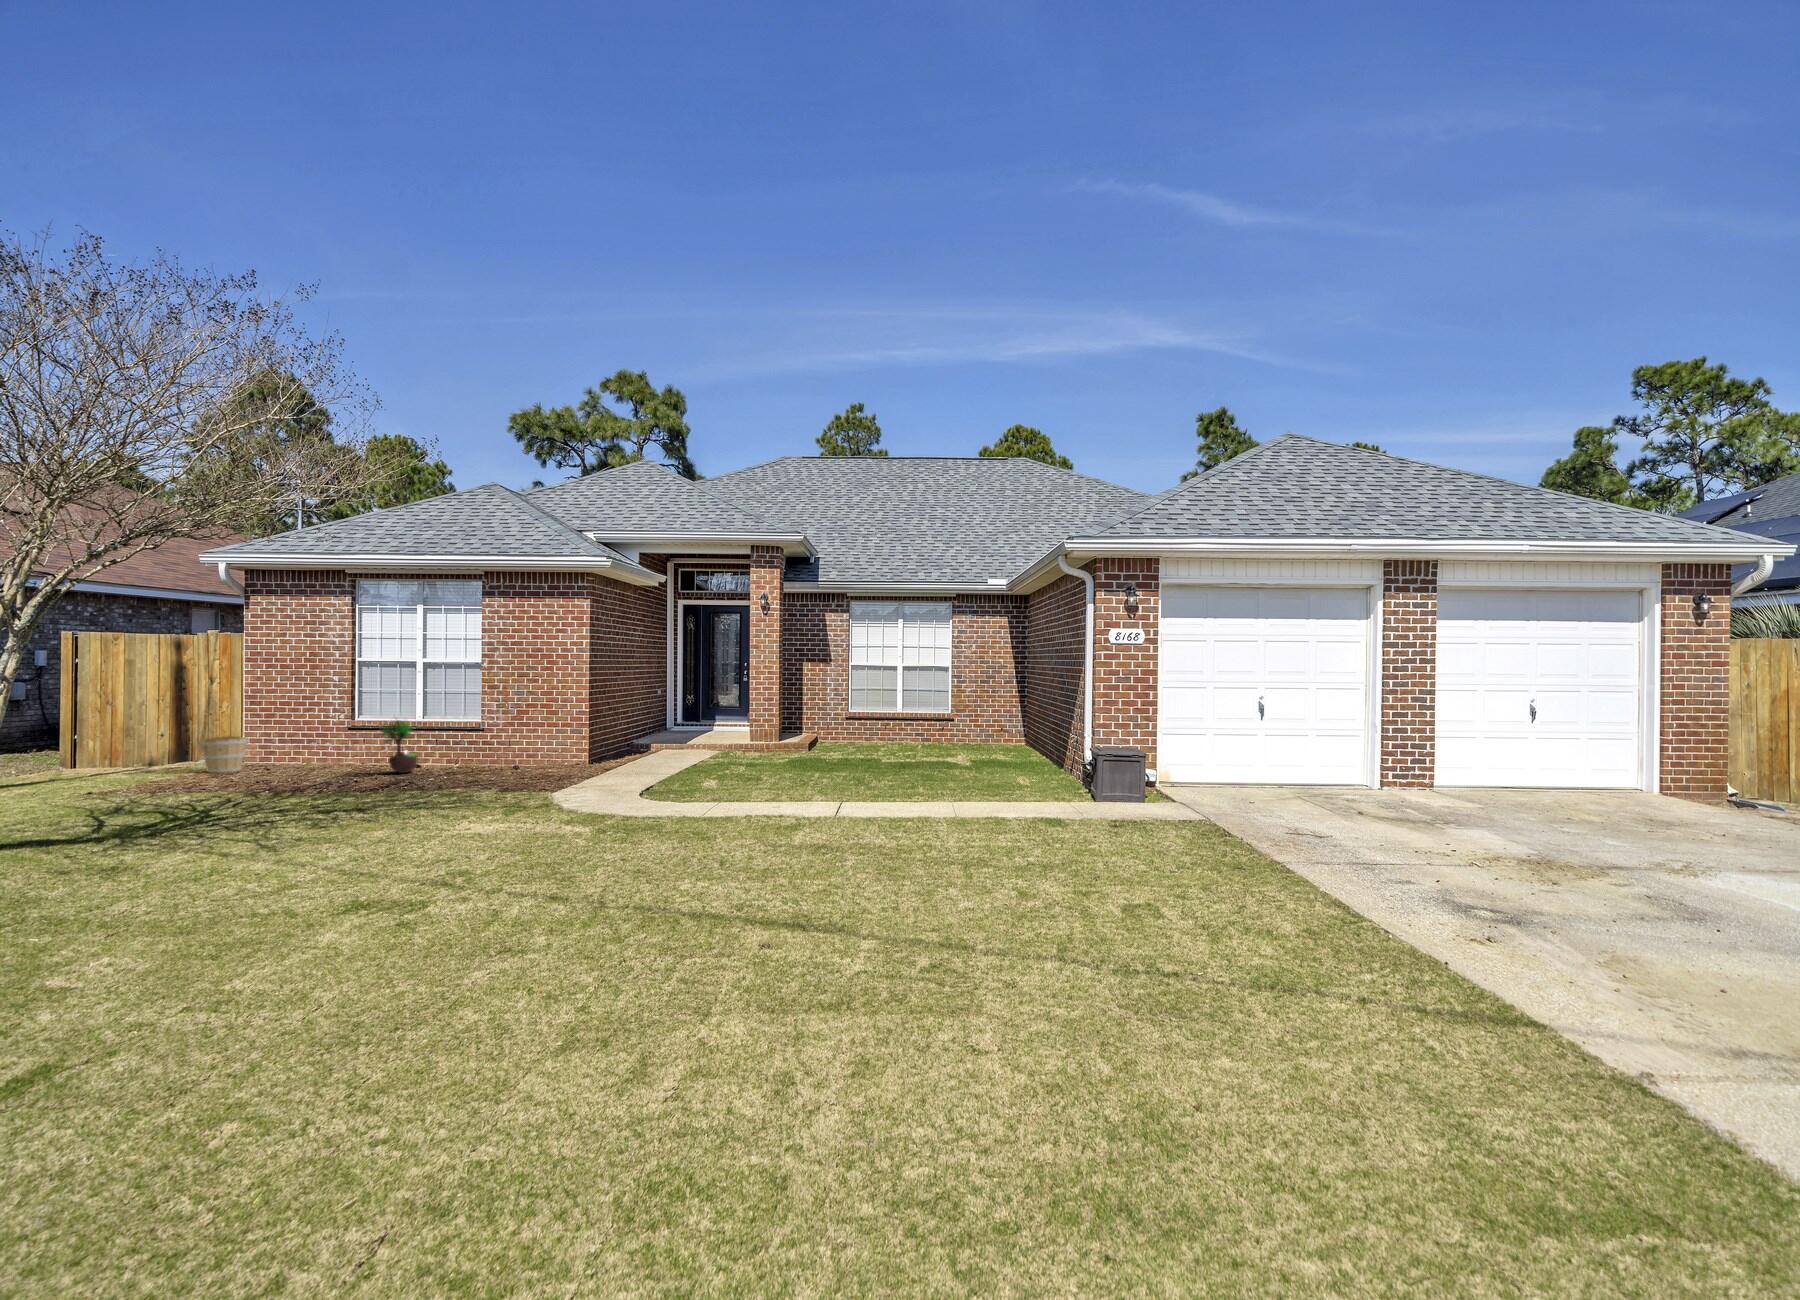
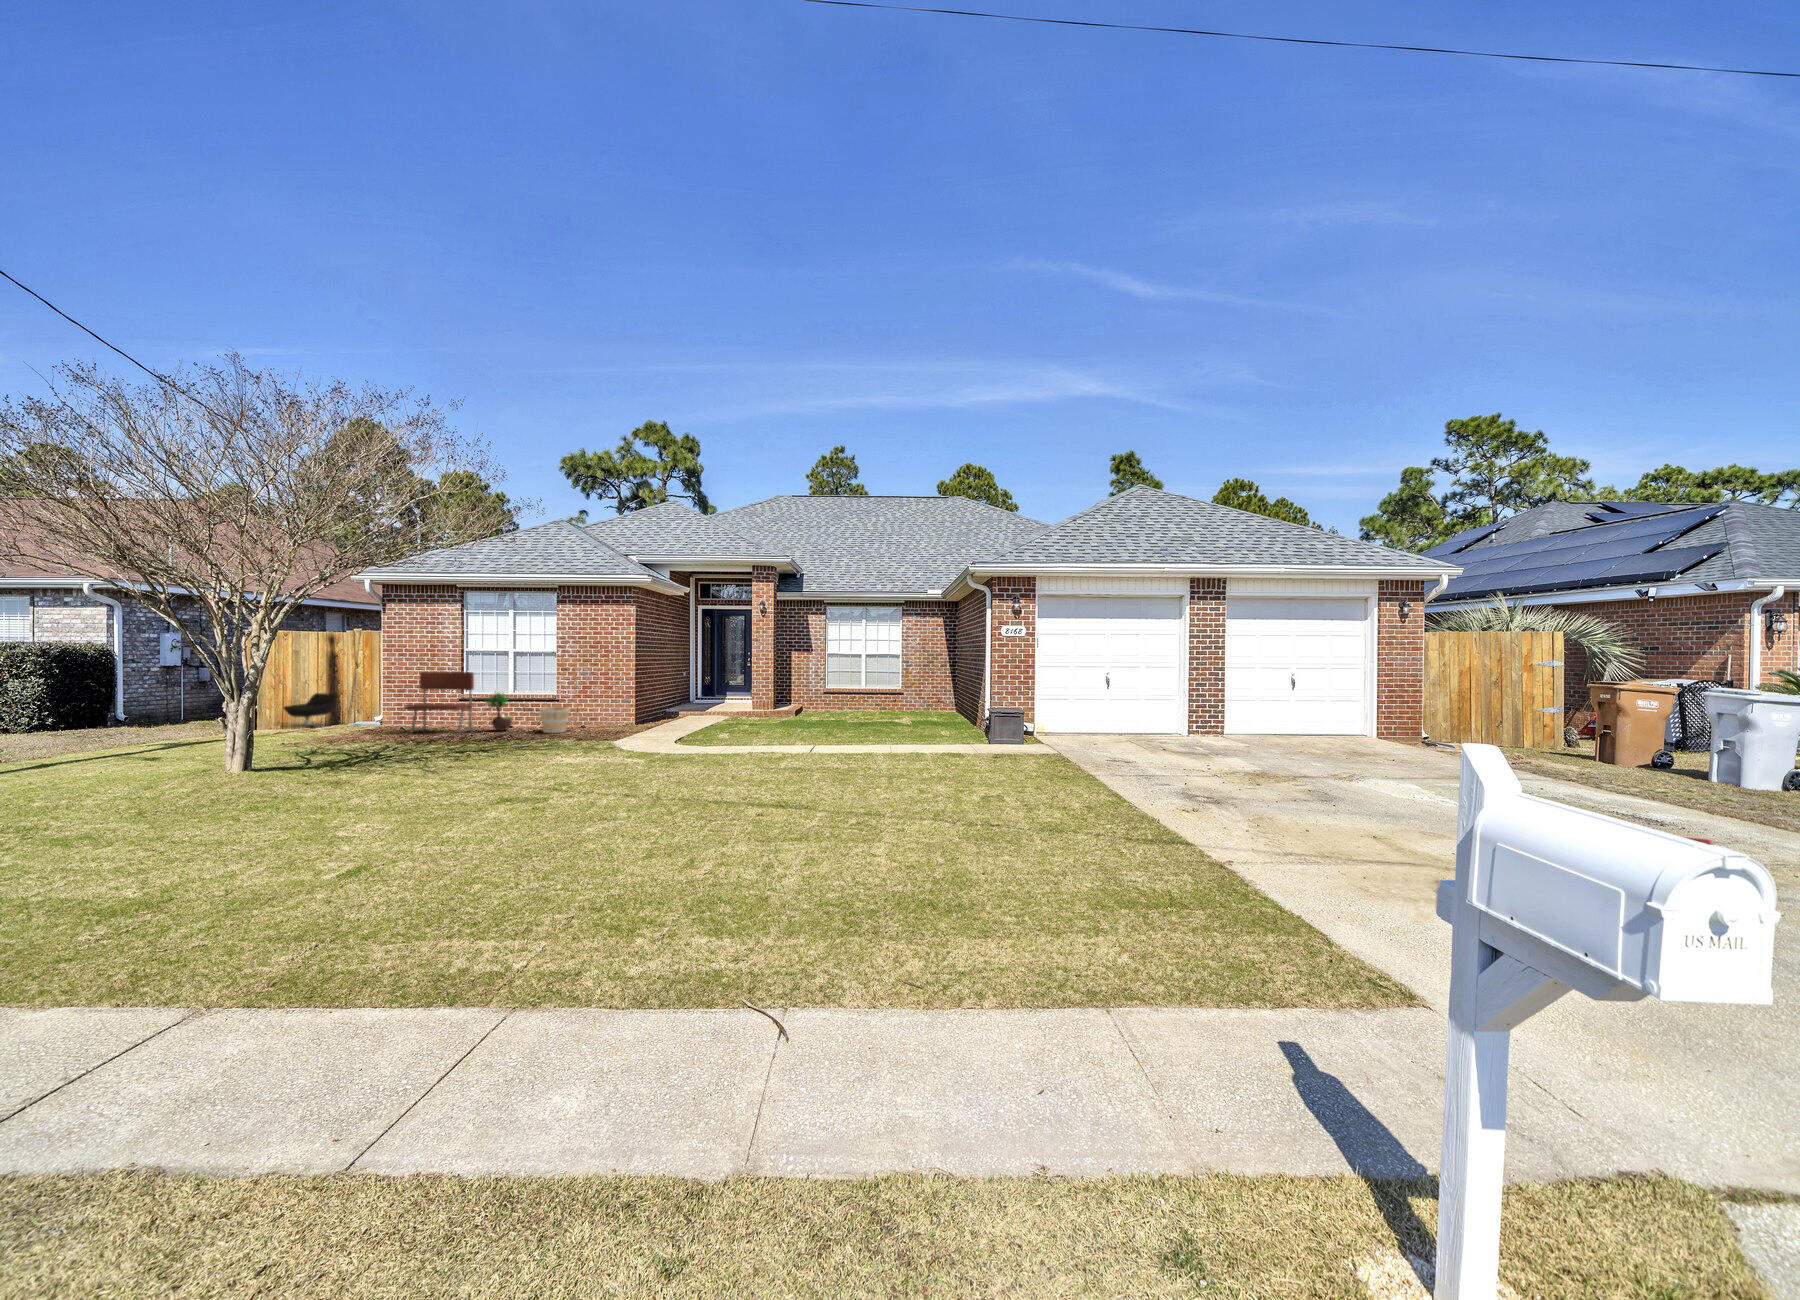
bench: none [267,690,366,776] -> present [404,672,474,733]
lounge chair: none [108,718,184,767] -> present [284,693,337,725]
wooden bucket: present [200,735,248,773] -> present [539,707,570,733]

